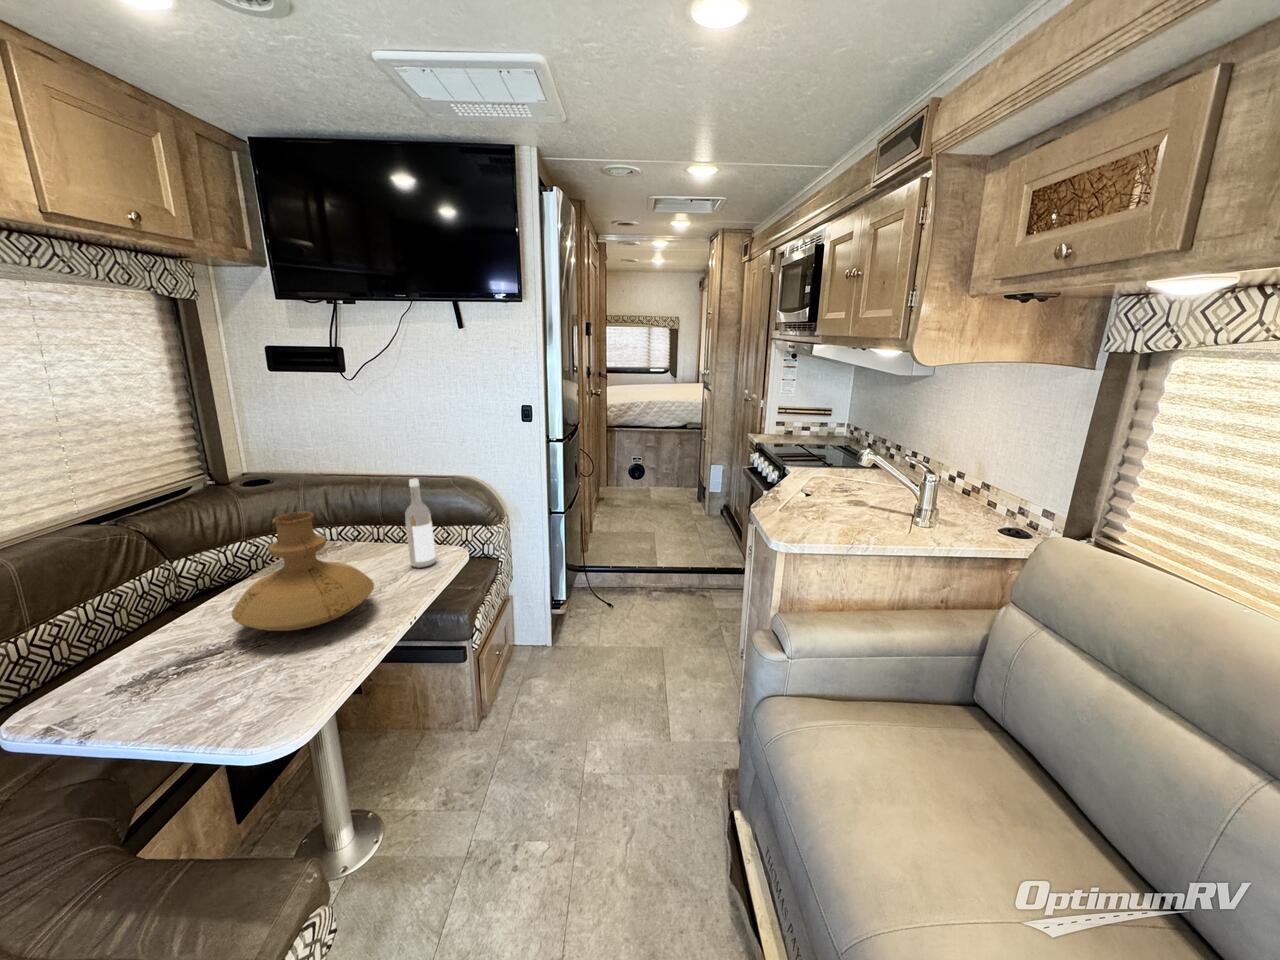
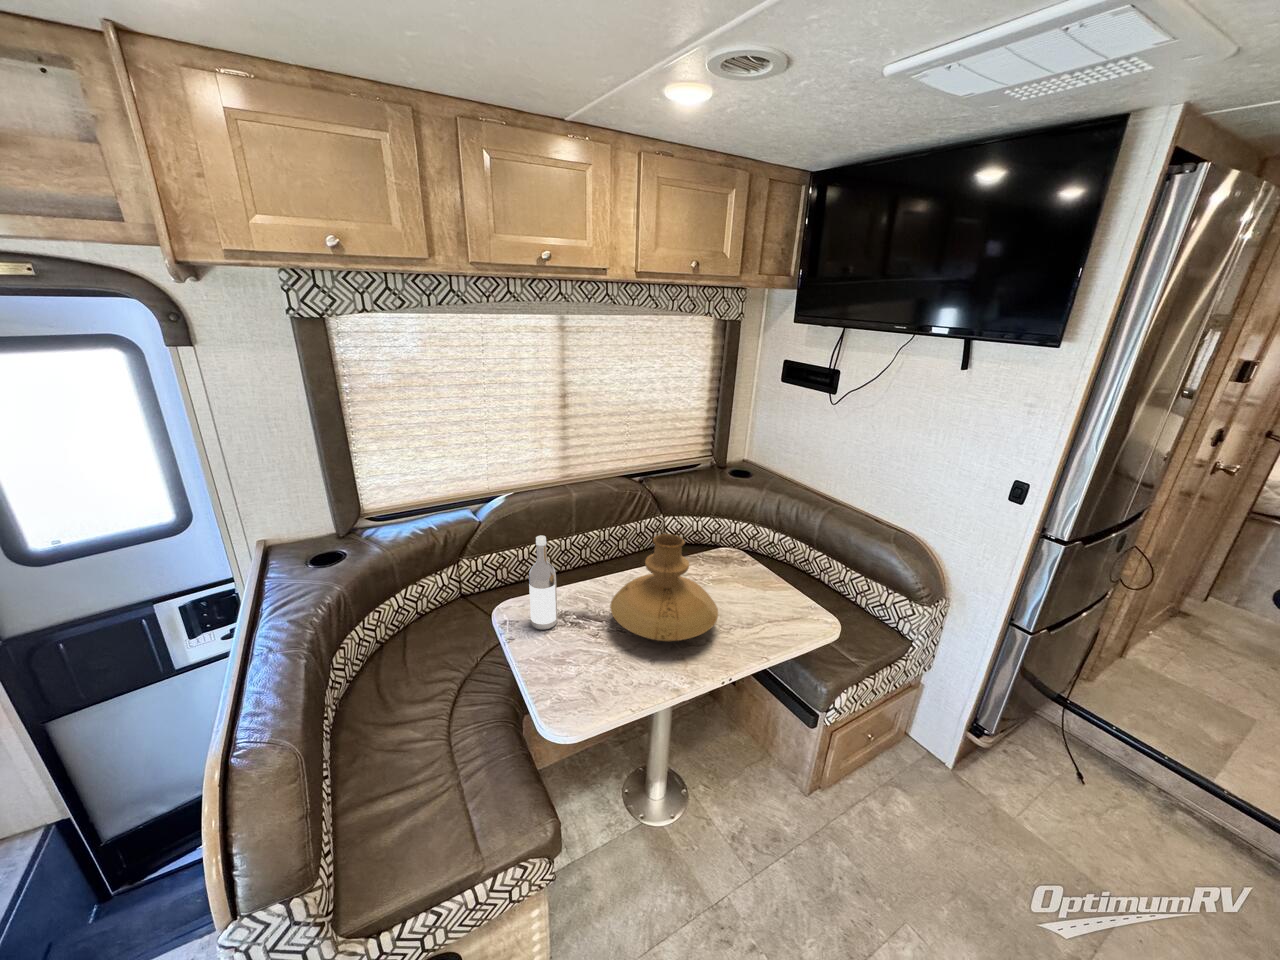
wine bottle: present [405,478,436,568] -> present [529,535,557,630]

